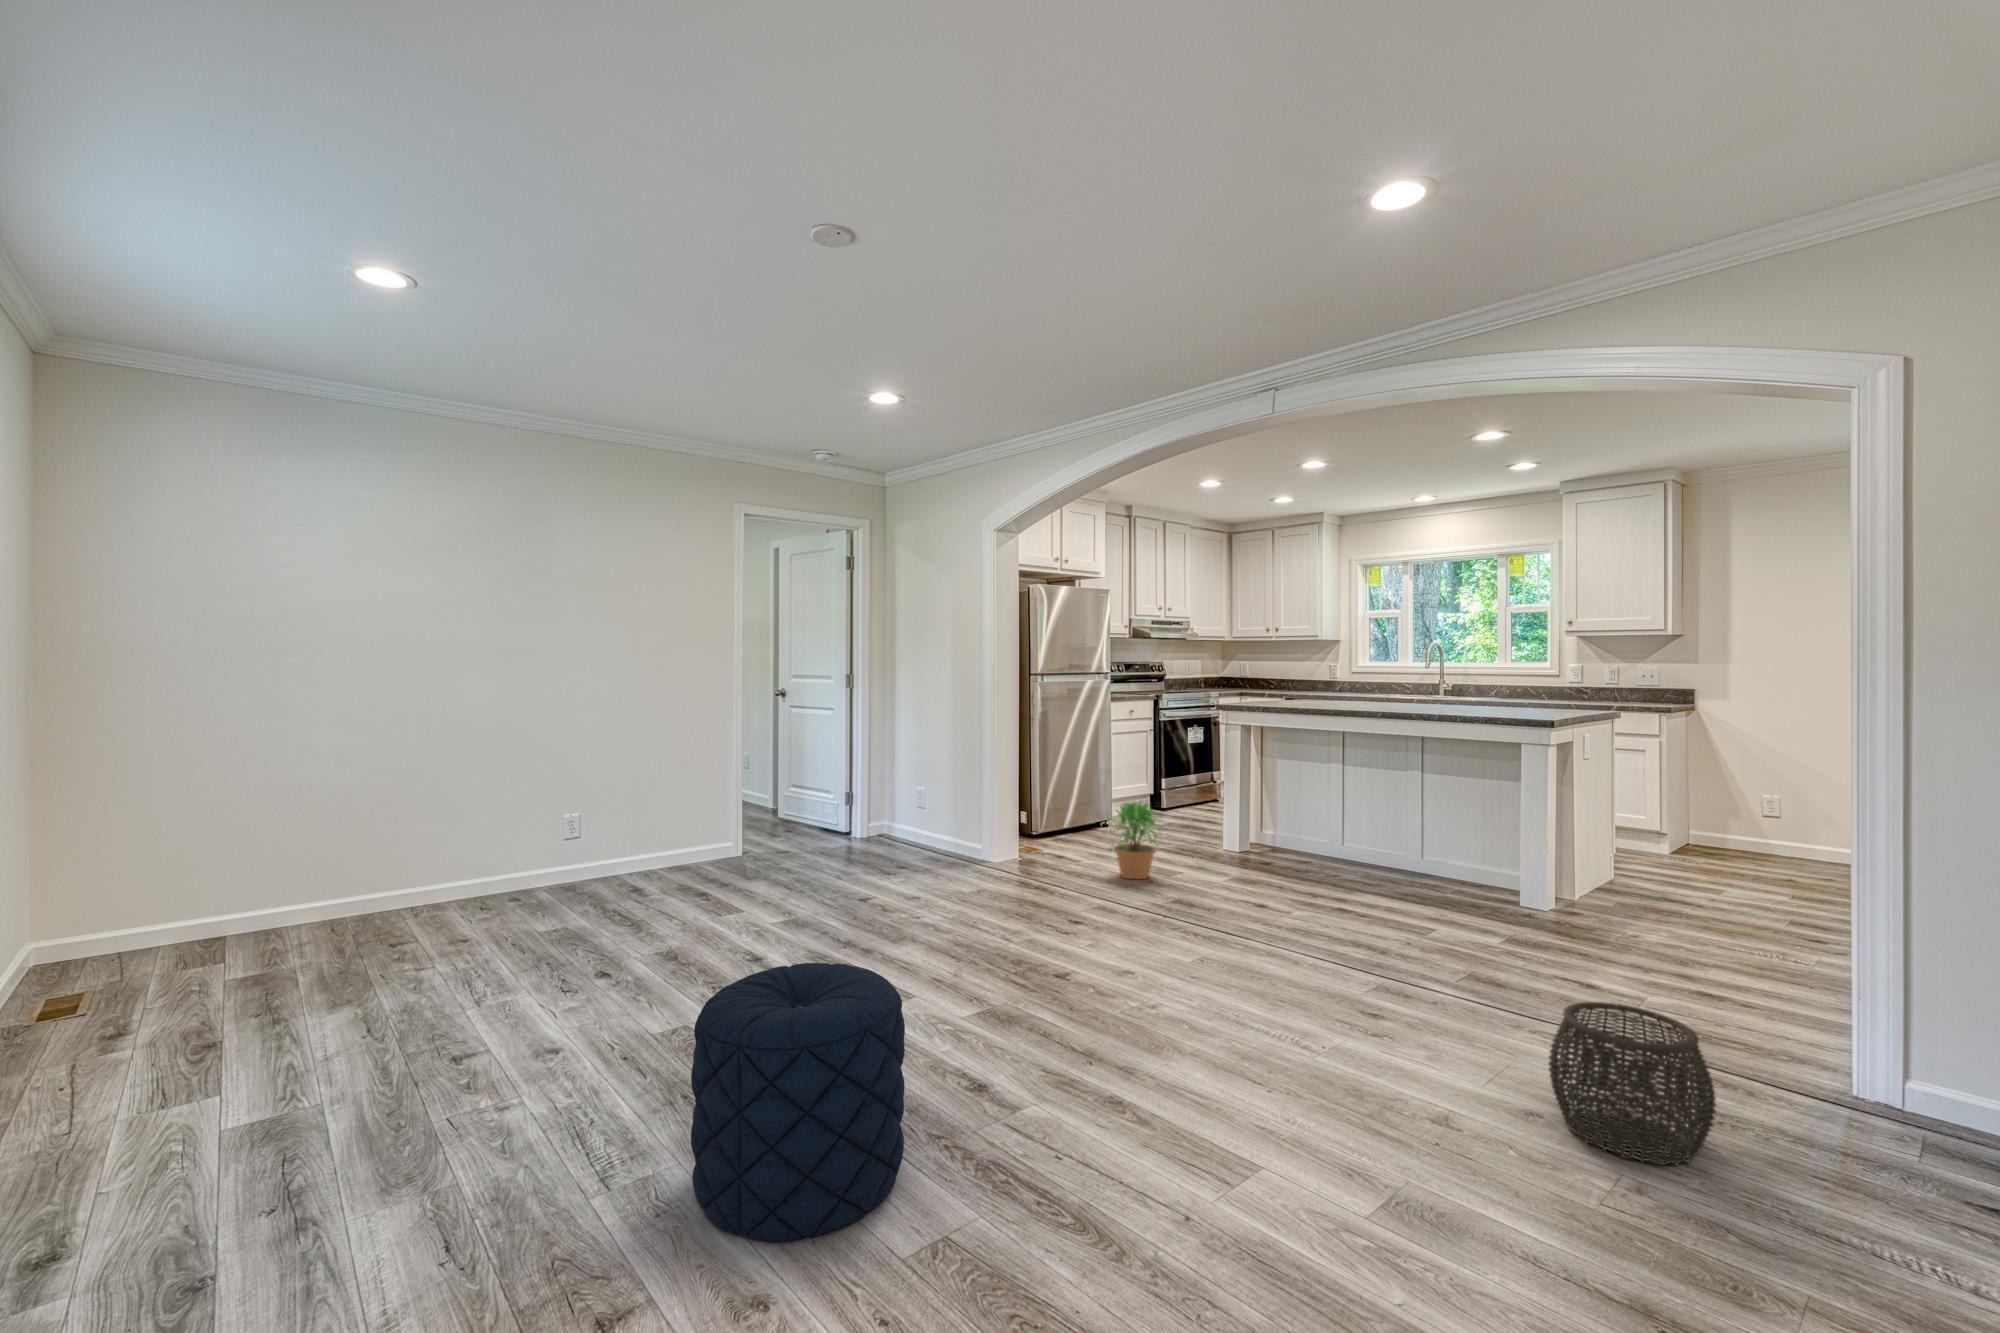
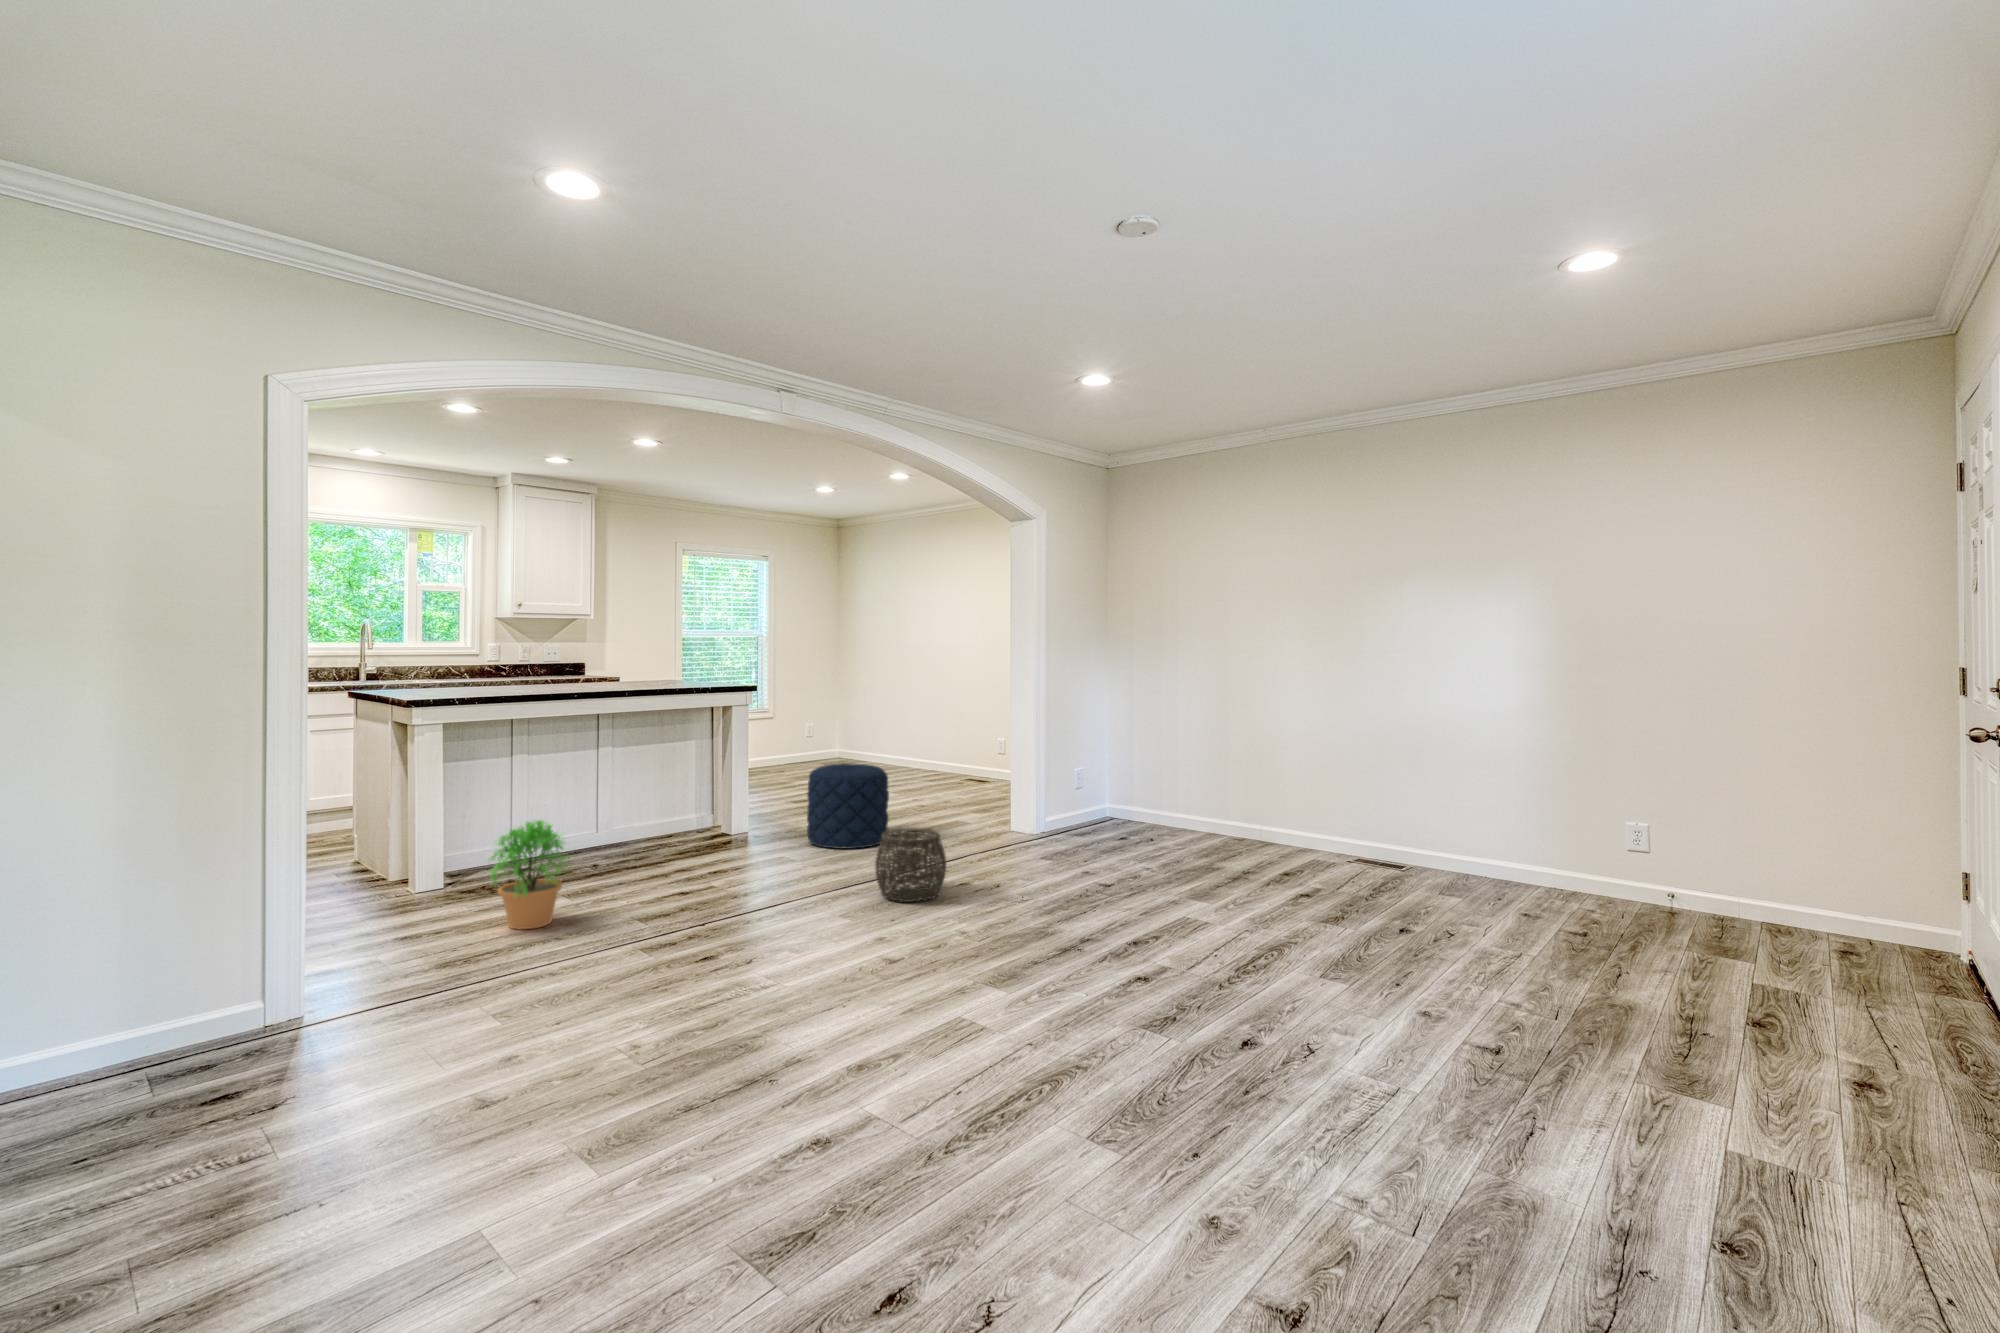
pouf: present [691,963,905,1241] -> present [807,763,889,849]
woven basket: present [1548,1002,1716,1165] -> present [875,828,946,902]

